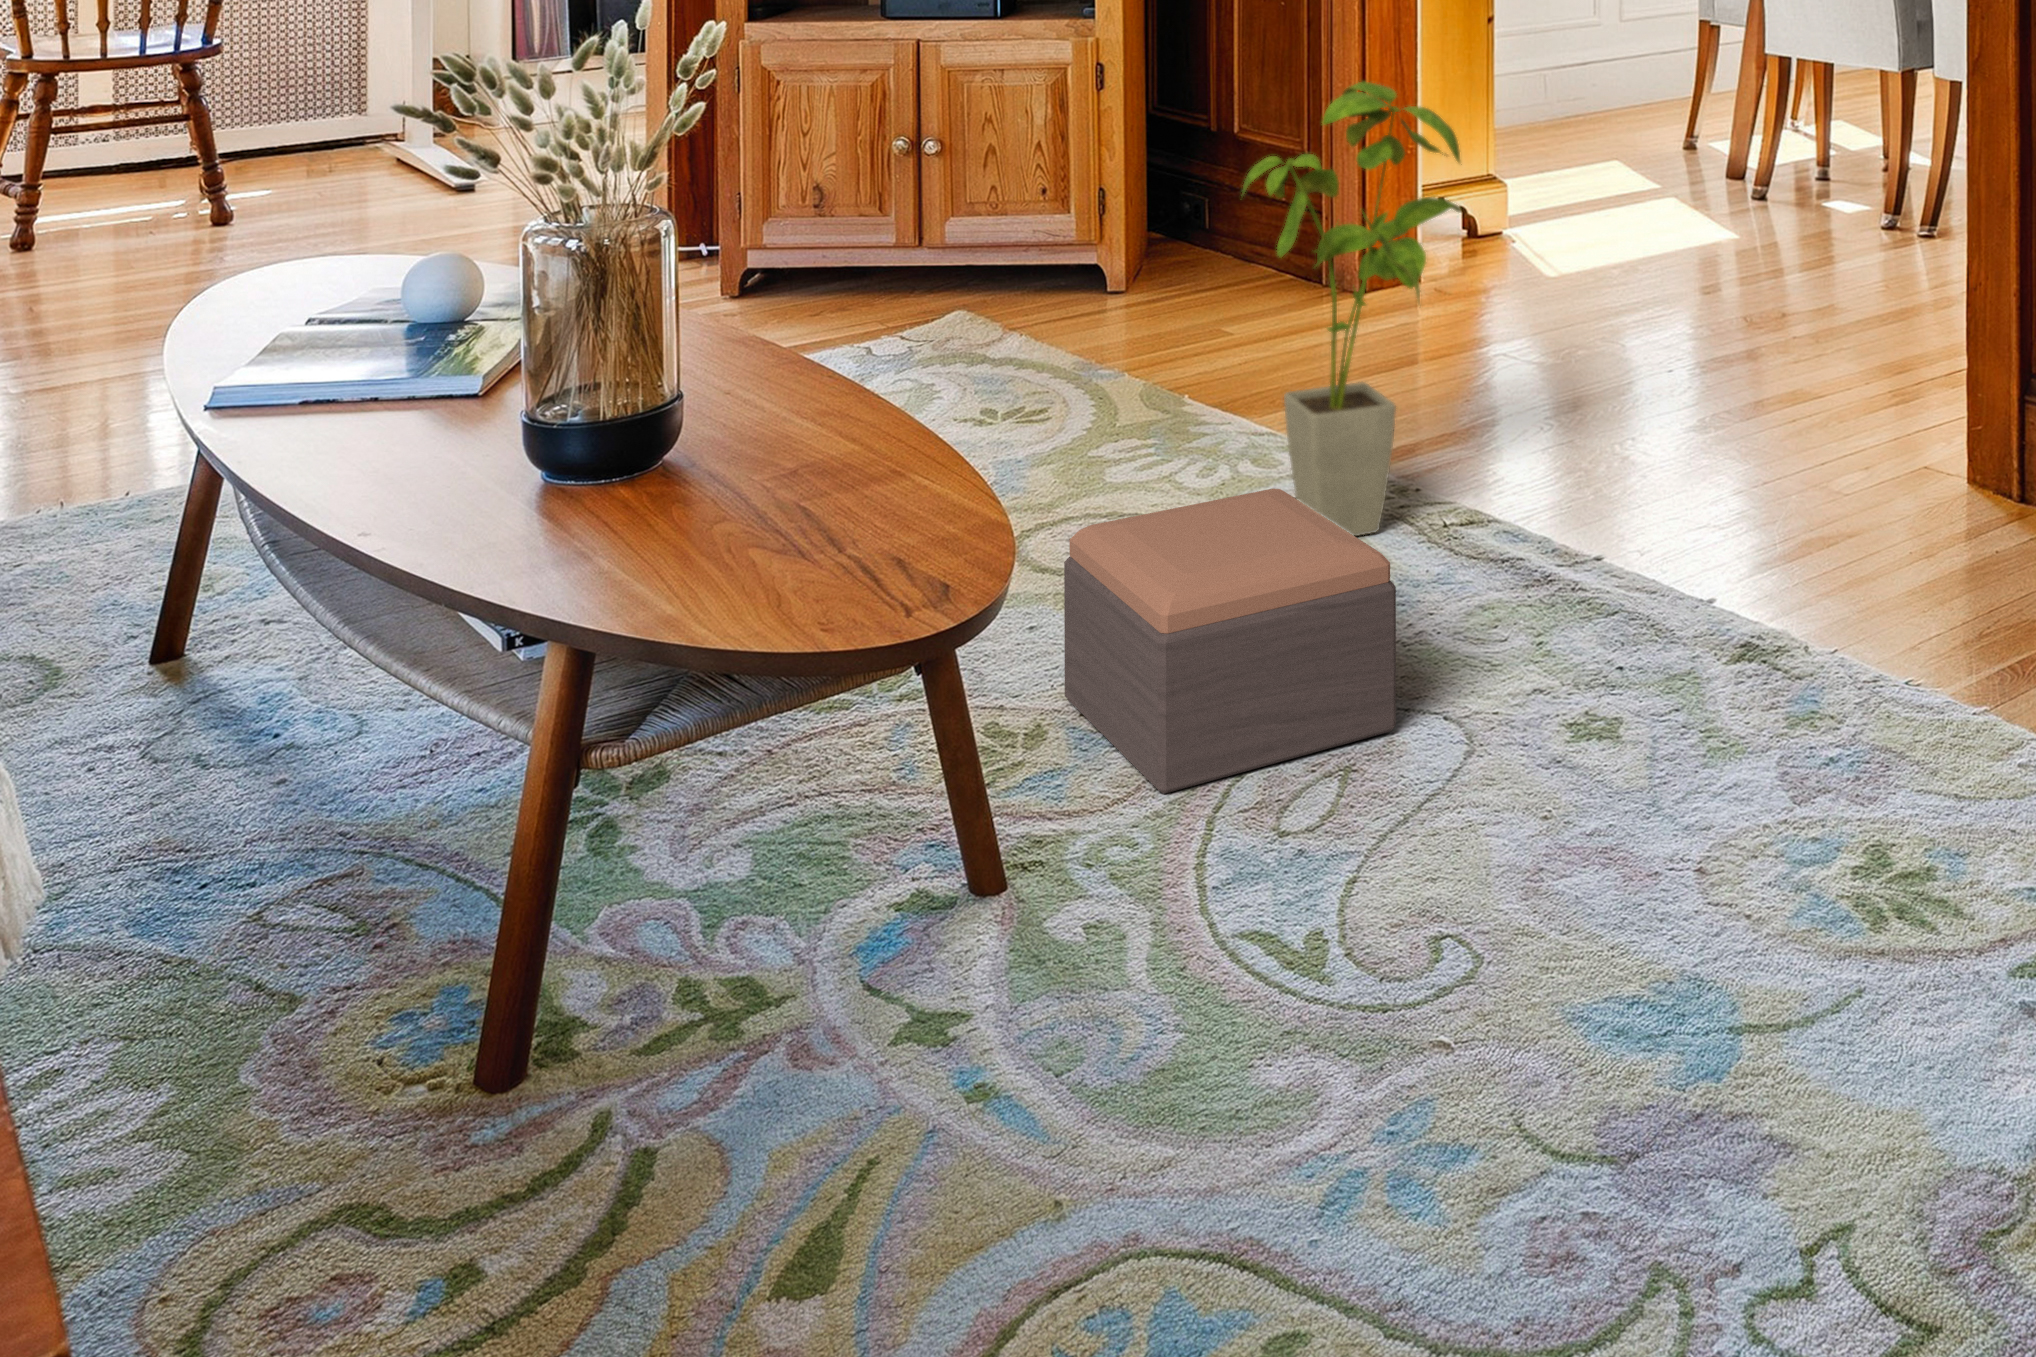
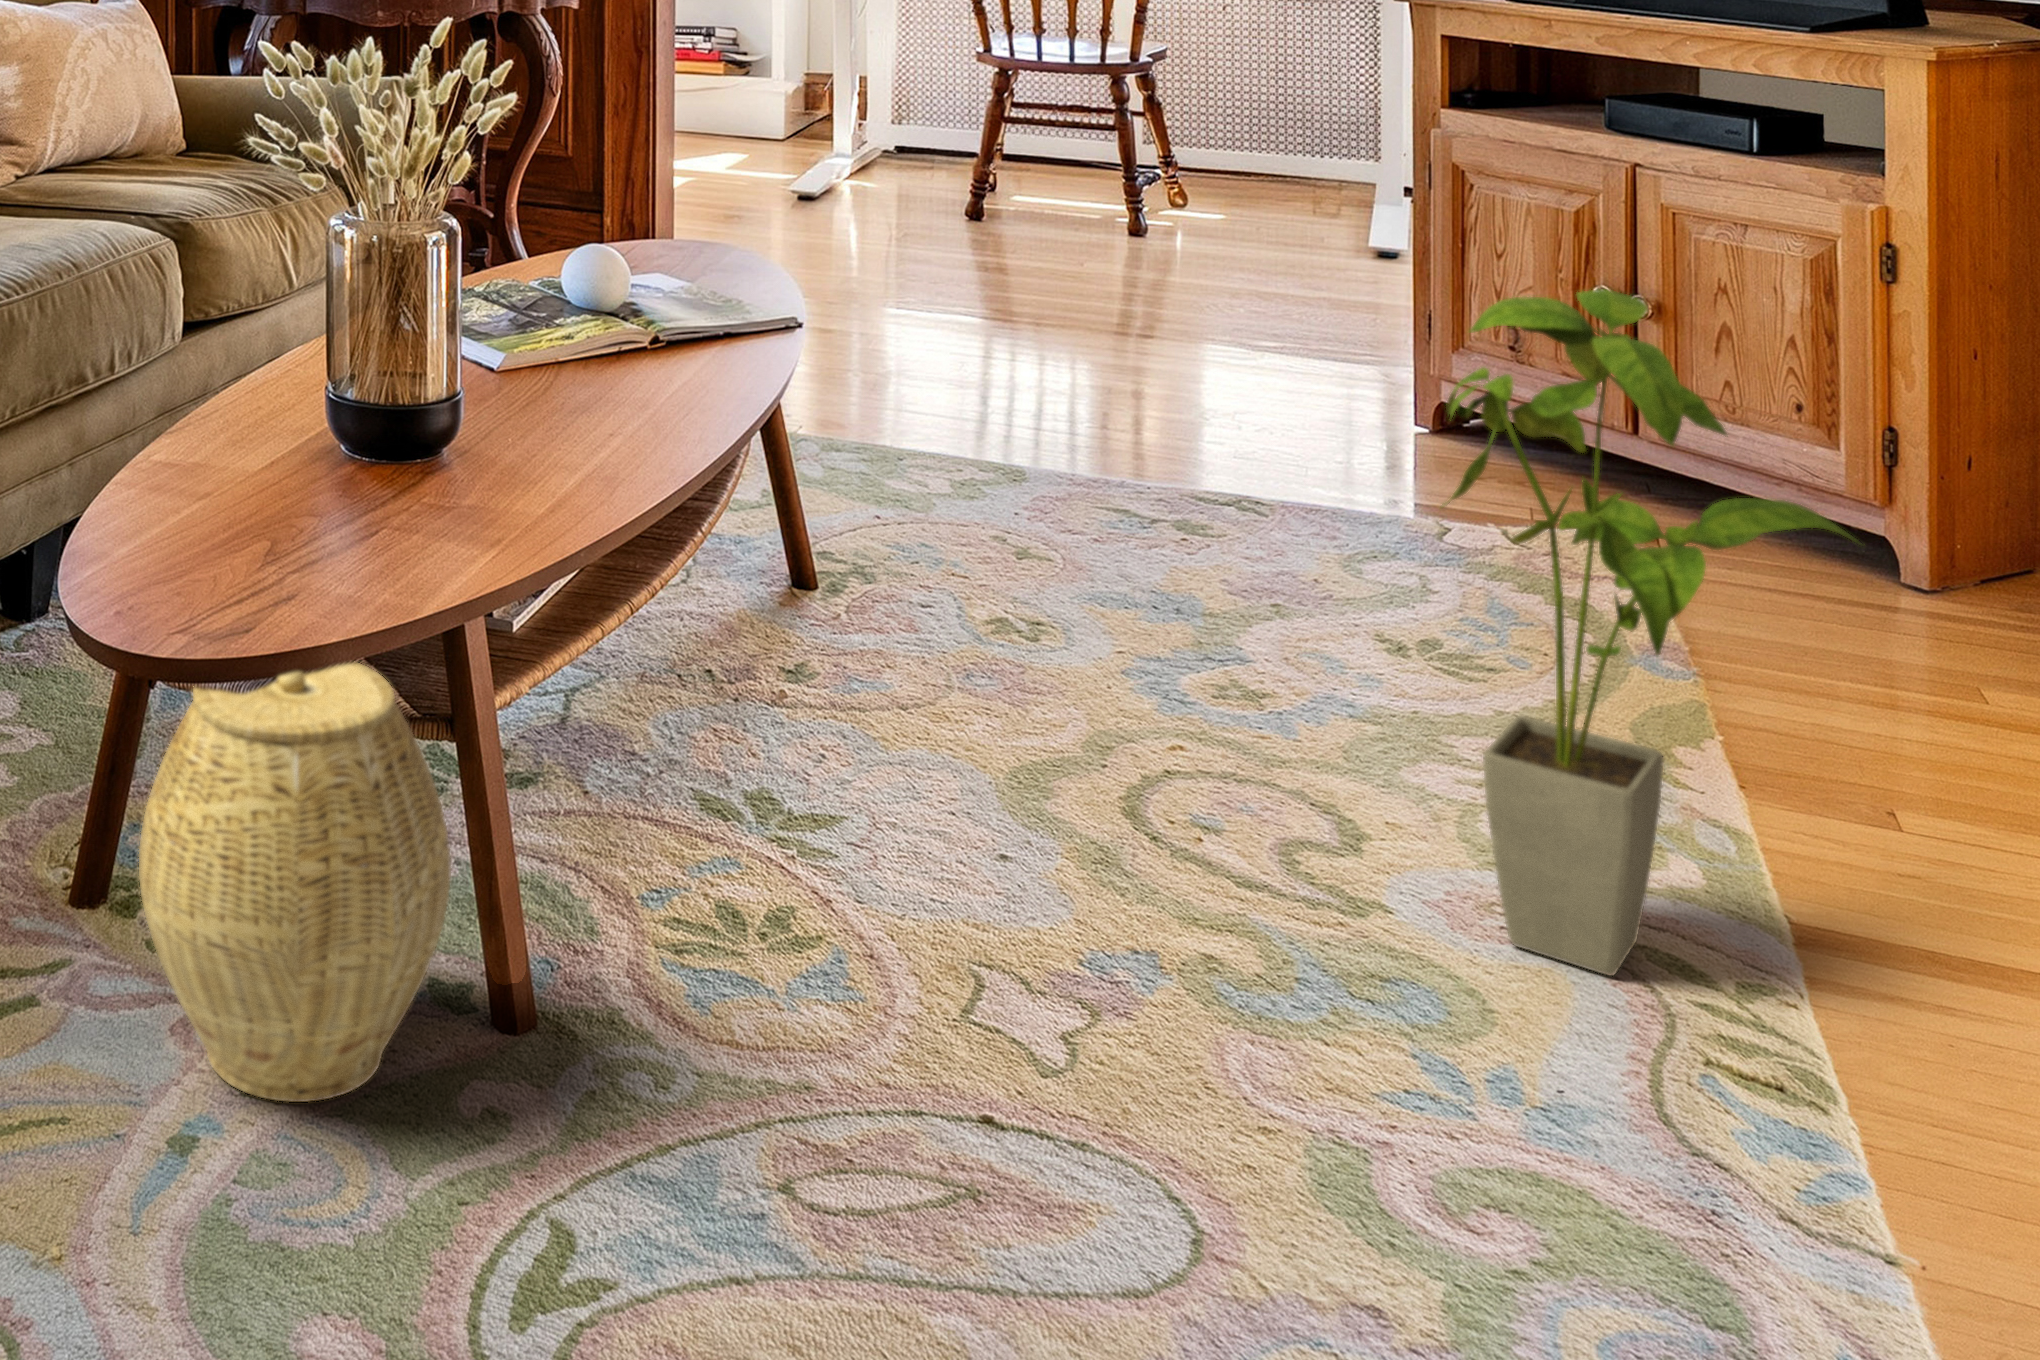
footstool: present [1064,488,1396,794] -> none [791,723,1212,1163]
woven basket: none [742,618,1067,1066] -> present [139,663,451,1102]

